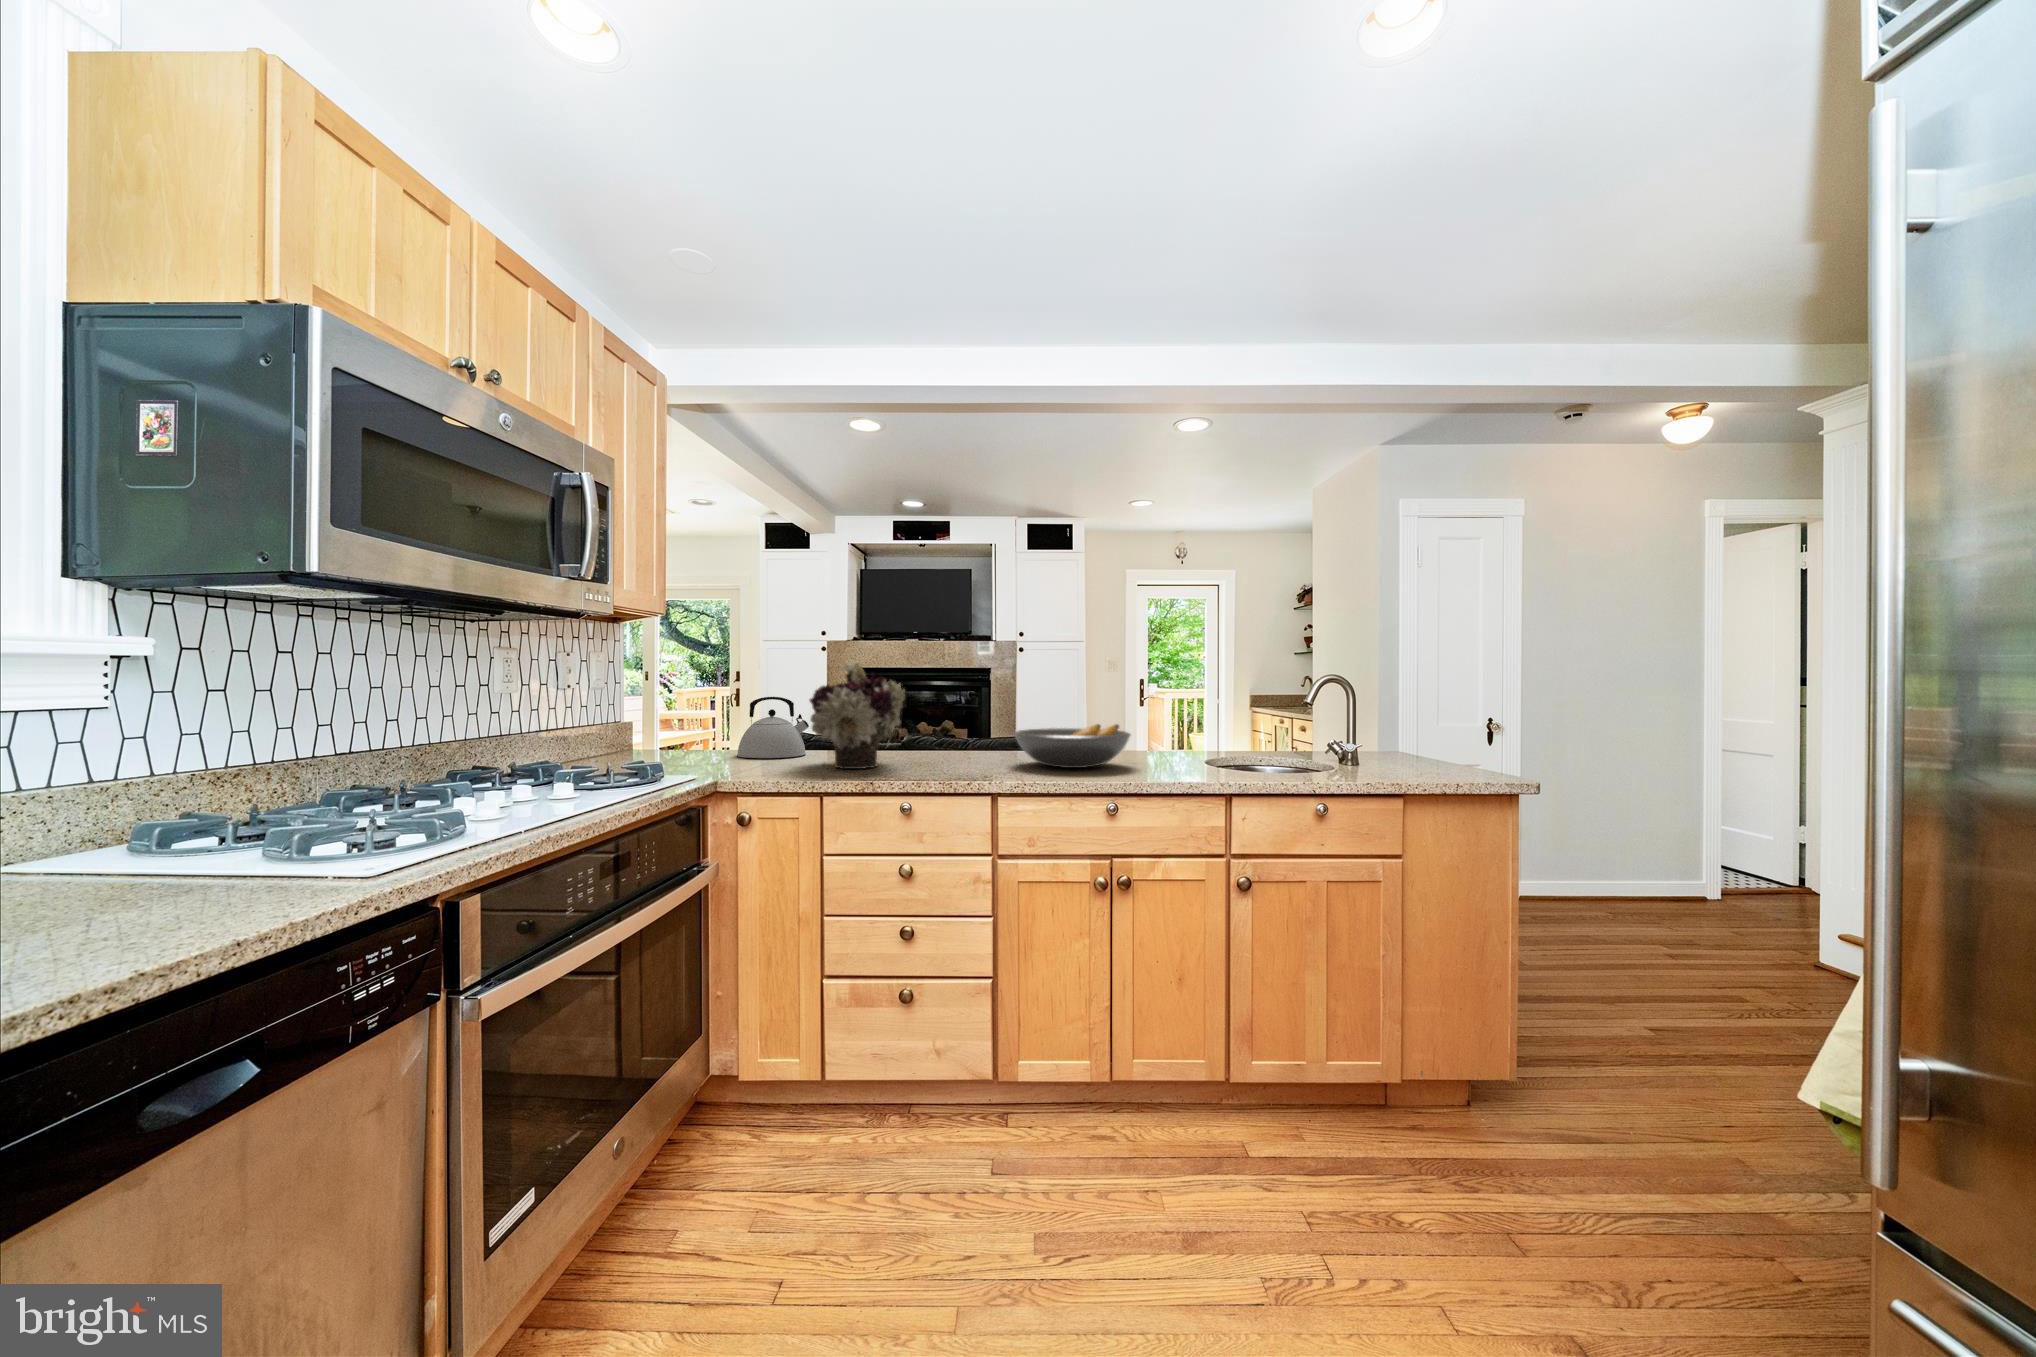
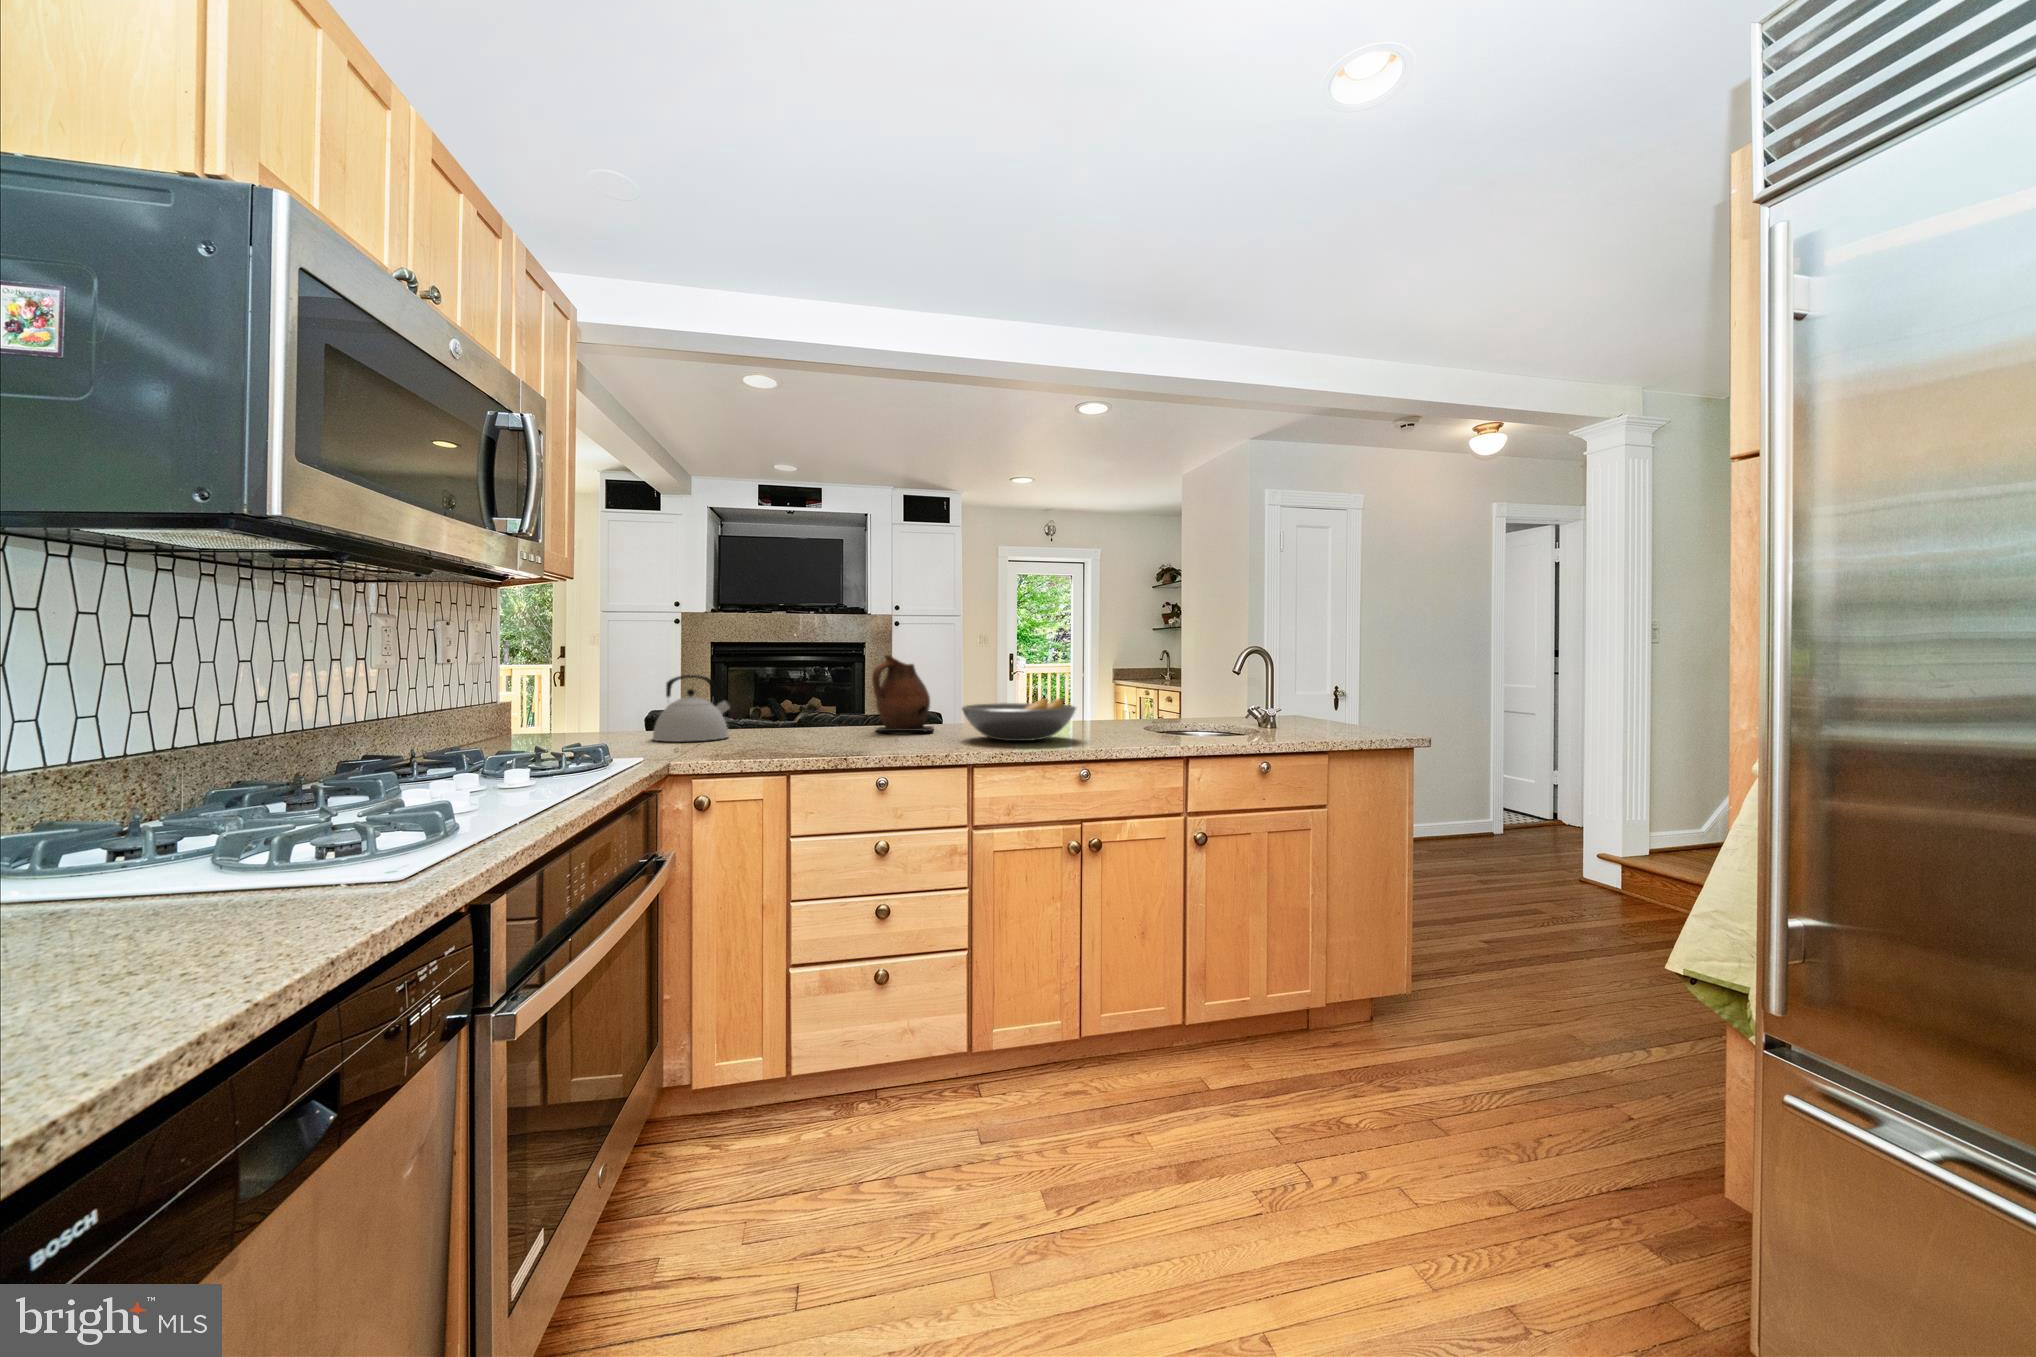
flower arrangement: present [810,661,905,769] -> none [752,635,857,749]
ceramic pitcher: none [940,679,1006,756] -> present [872,655,933,731]

